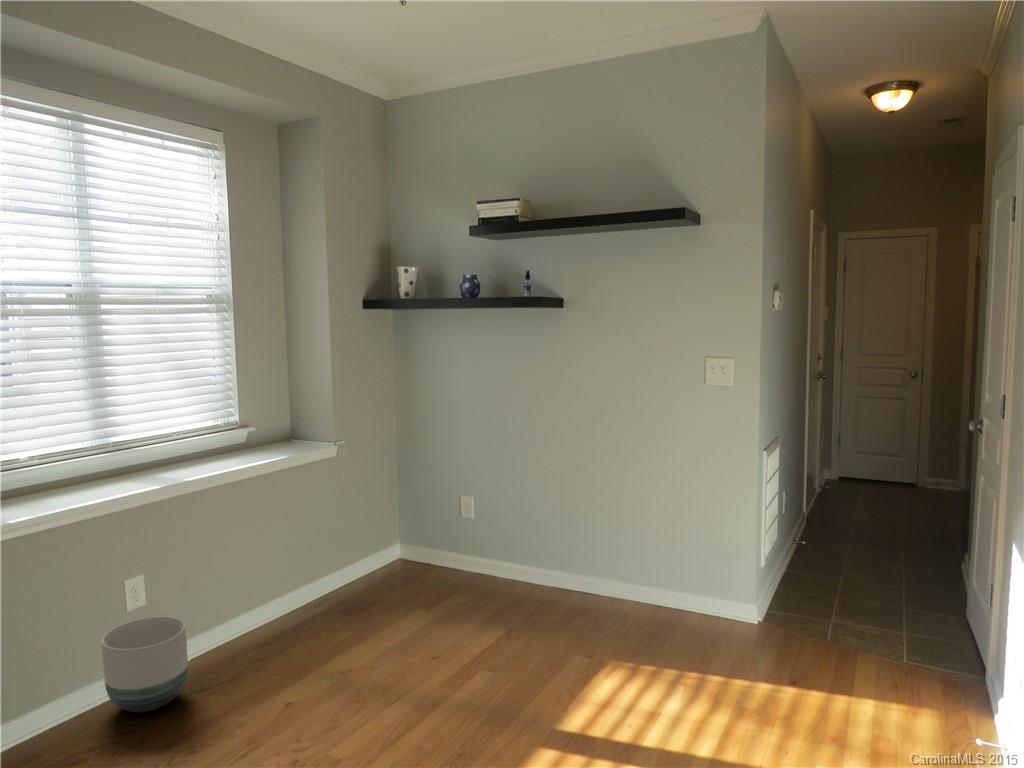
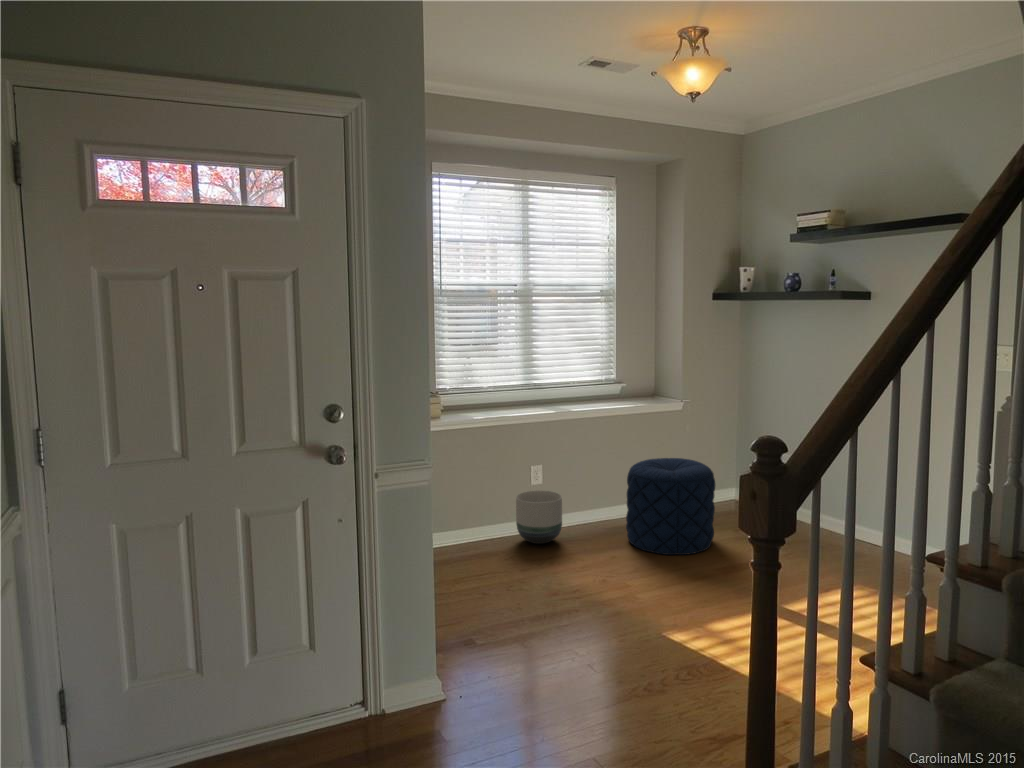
pouf: none [285,529,412,678] -> present [626,458,715,555]

